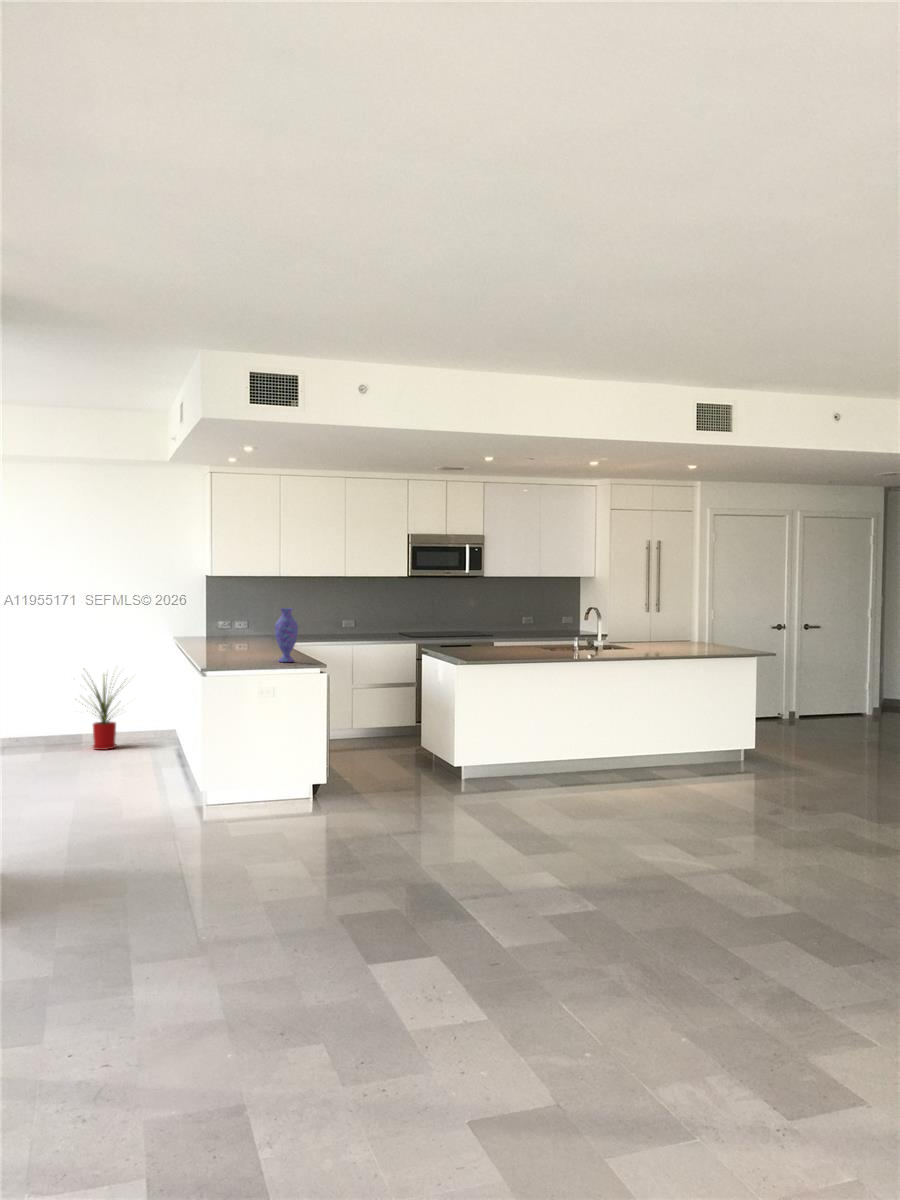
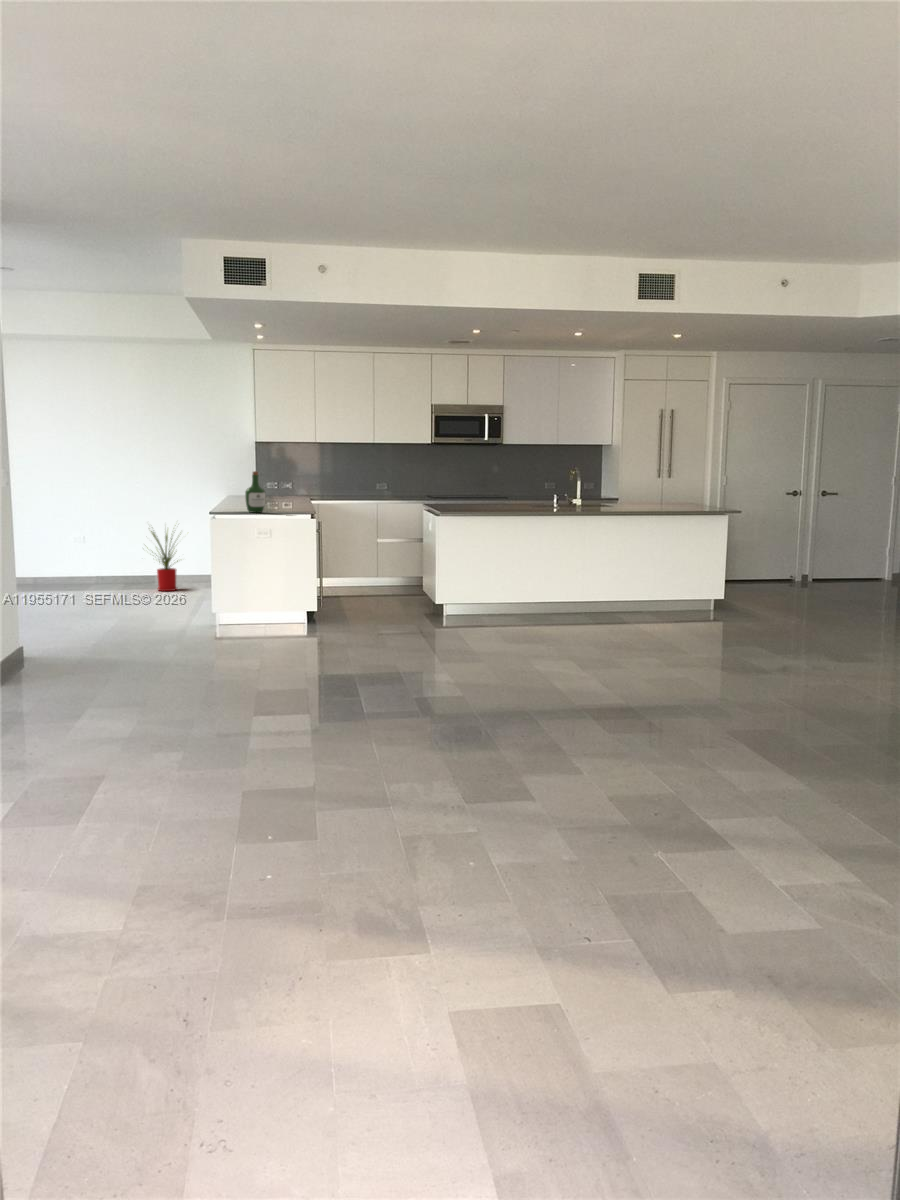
vase: present [275,608,298,662] -> none [277,465,297,511]
wine bottle: none [248,618,272,667] -> present [245,471,266,513]

